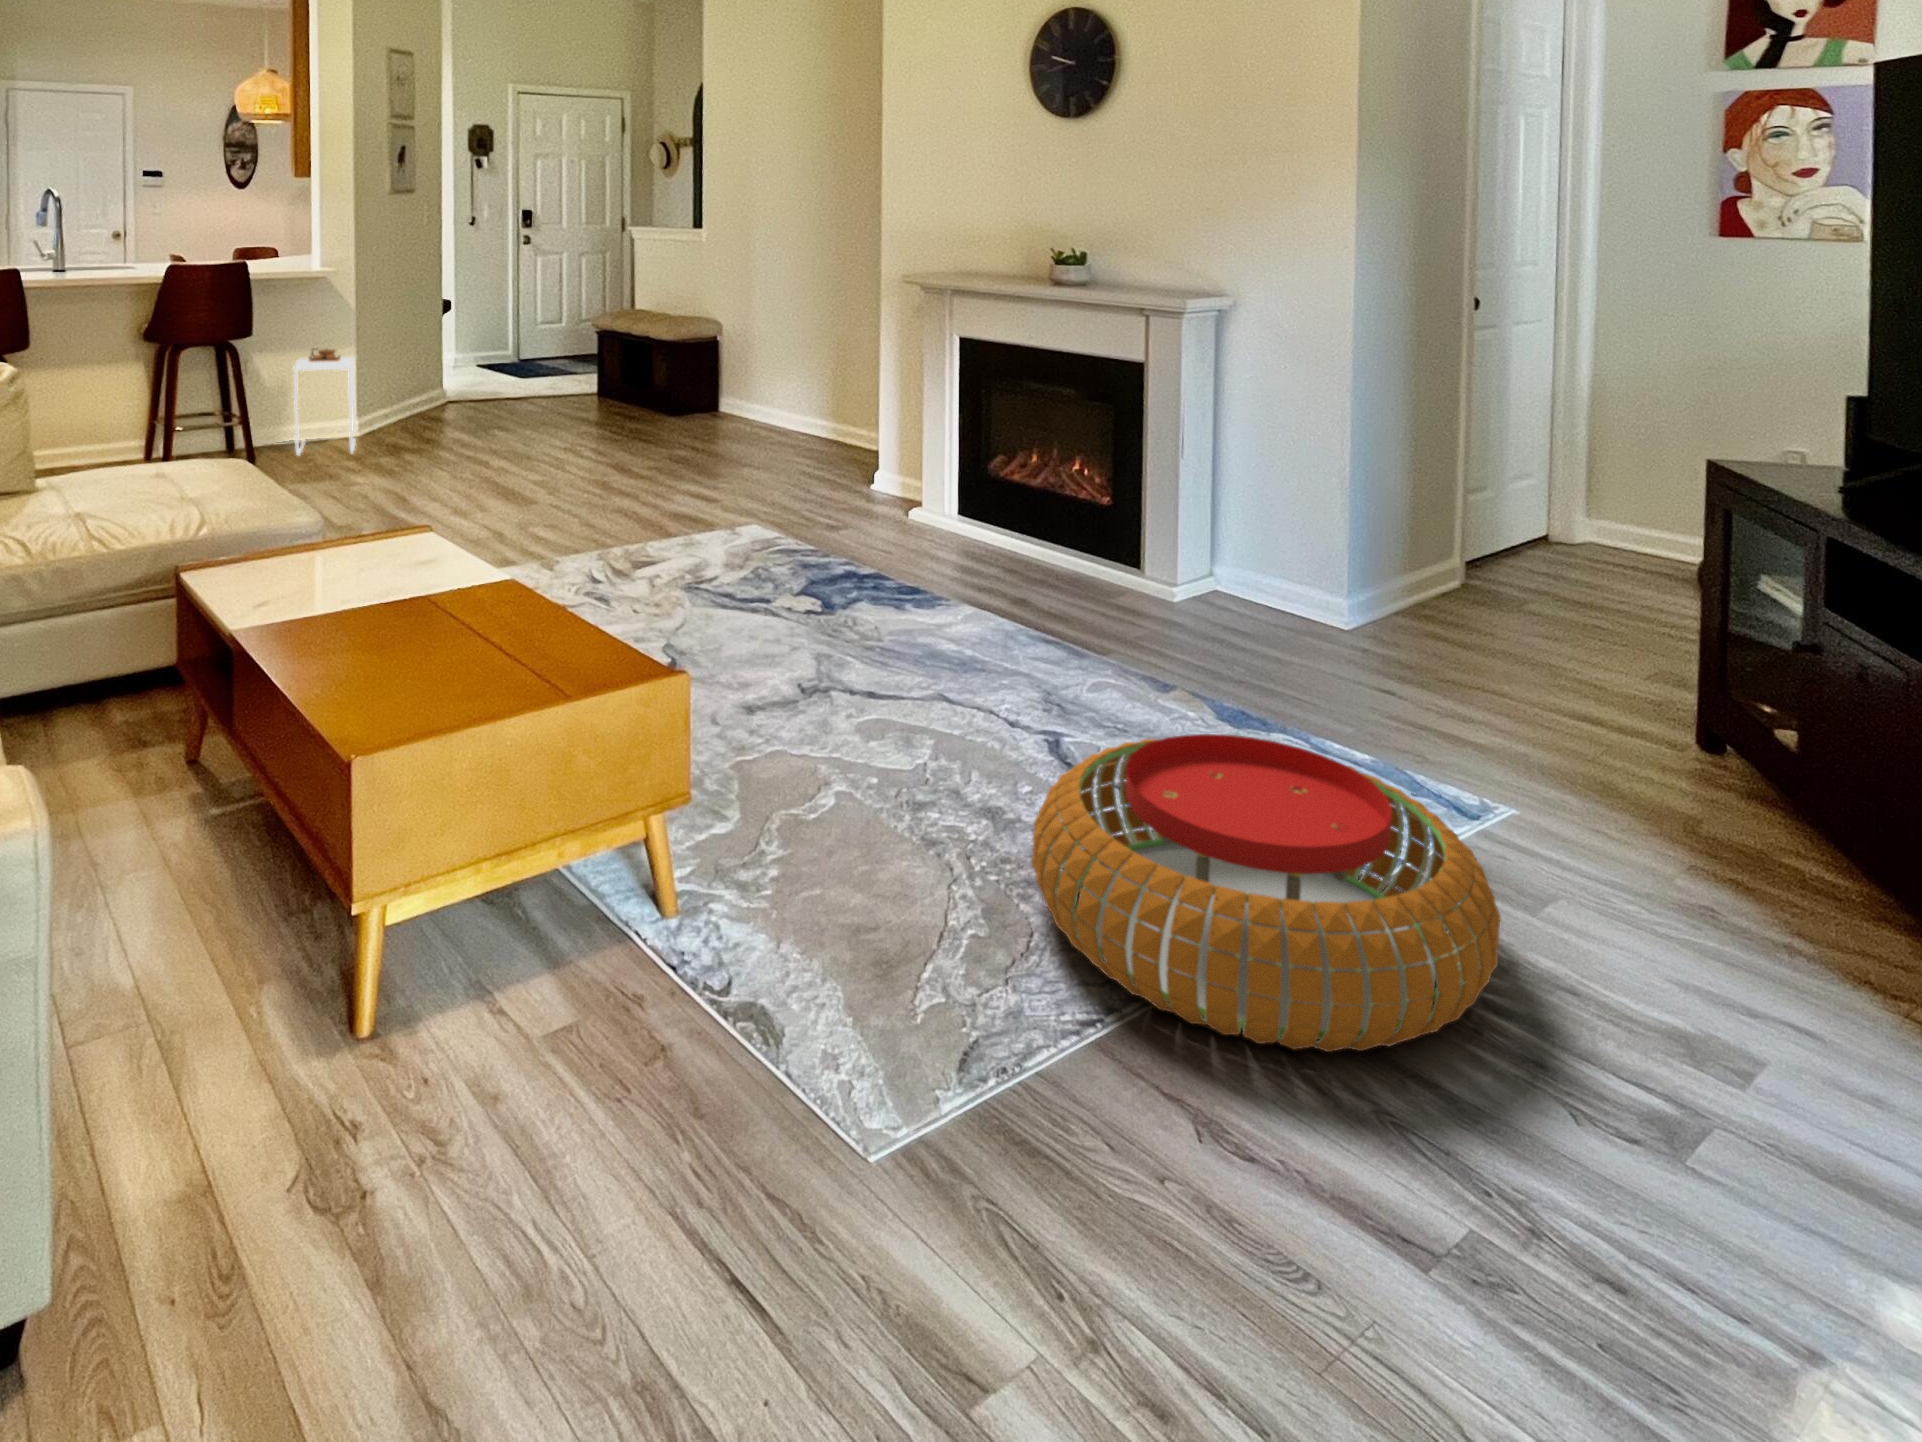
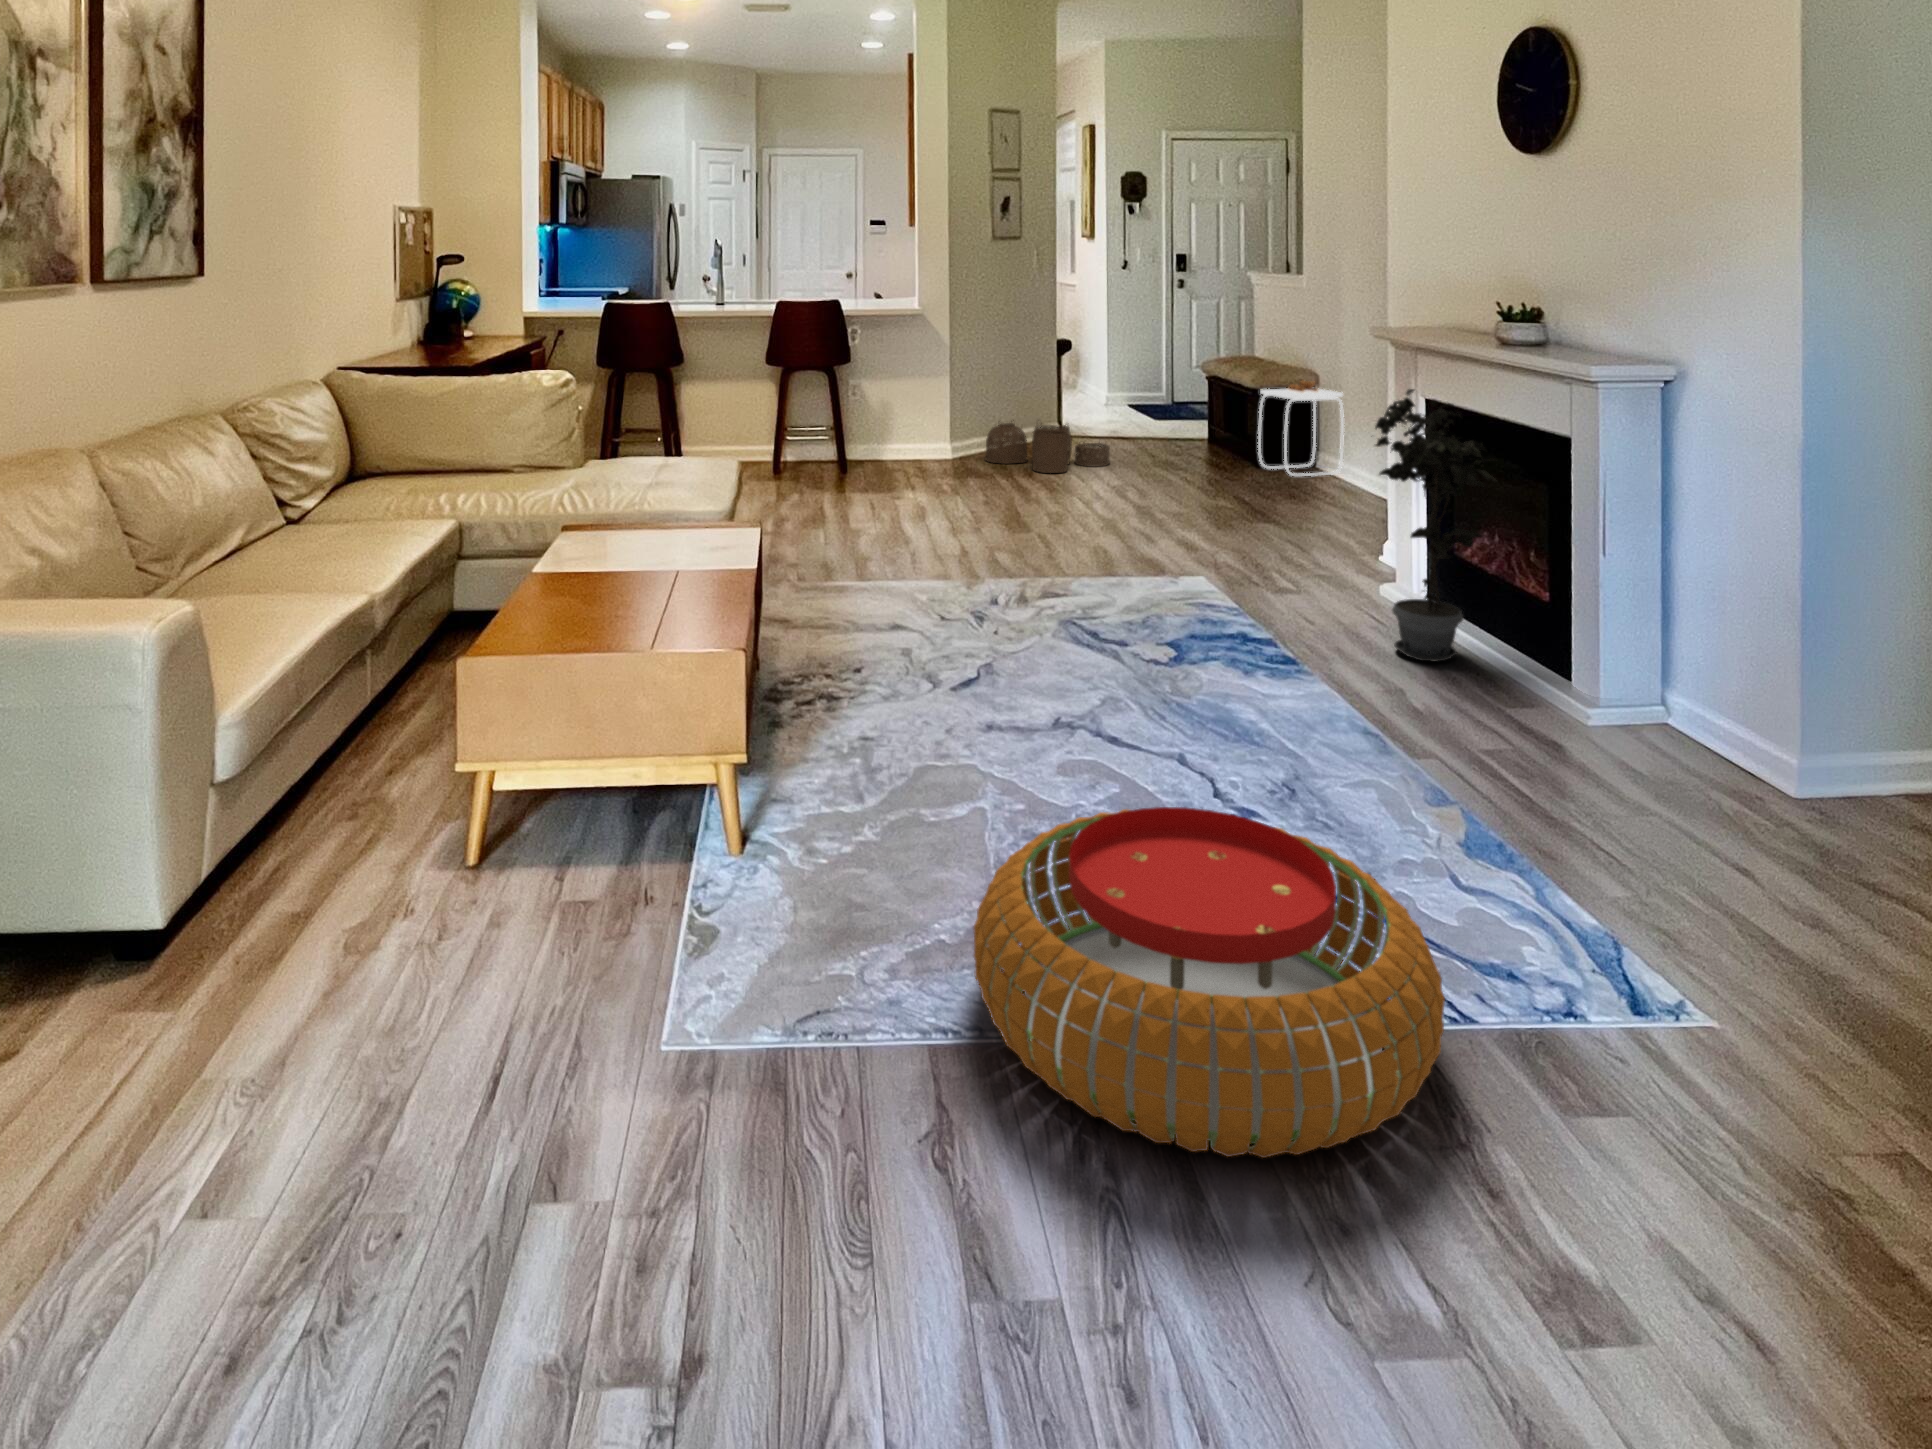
potted plant: none [957,331,1067,575] -> present [1375,389,1496,662]
side table: present [294,348,356,455] -> present [1258,379,1344,476]
woven basket: none [395,387,532,444] -> present [985,420,1110,473]

